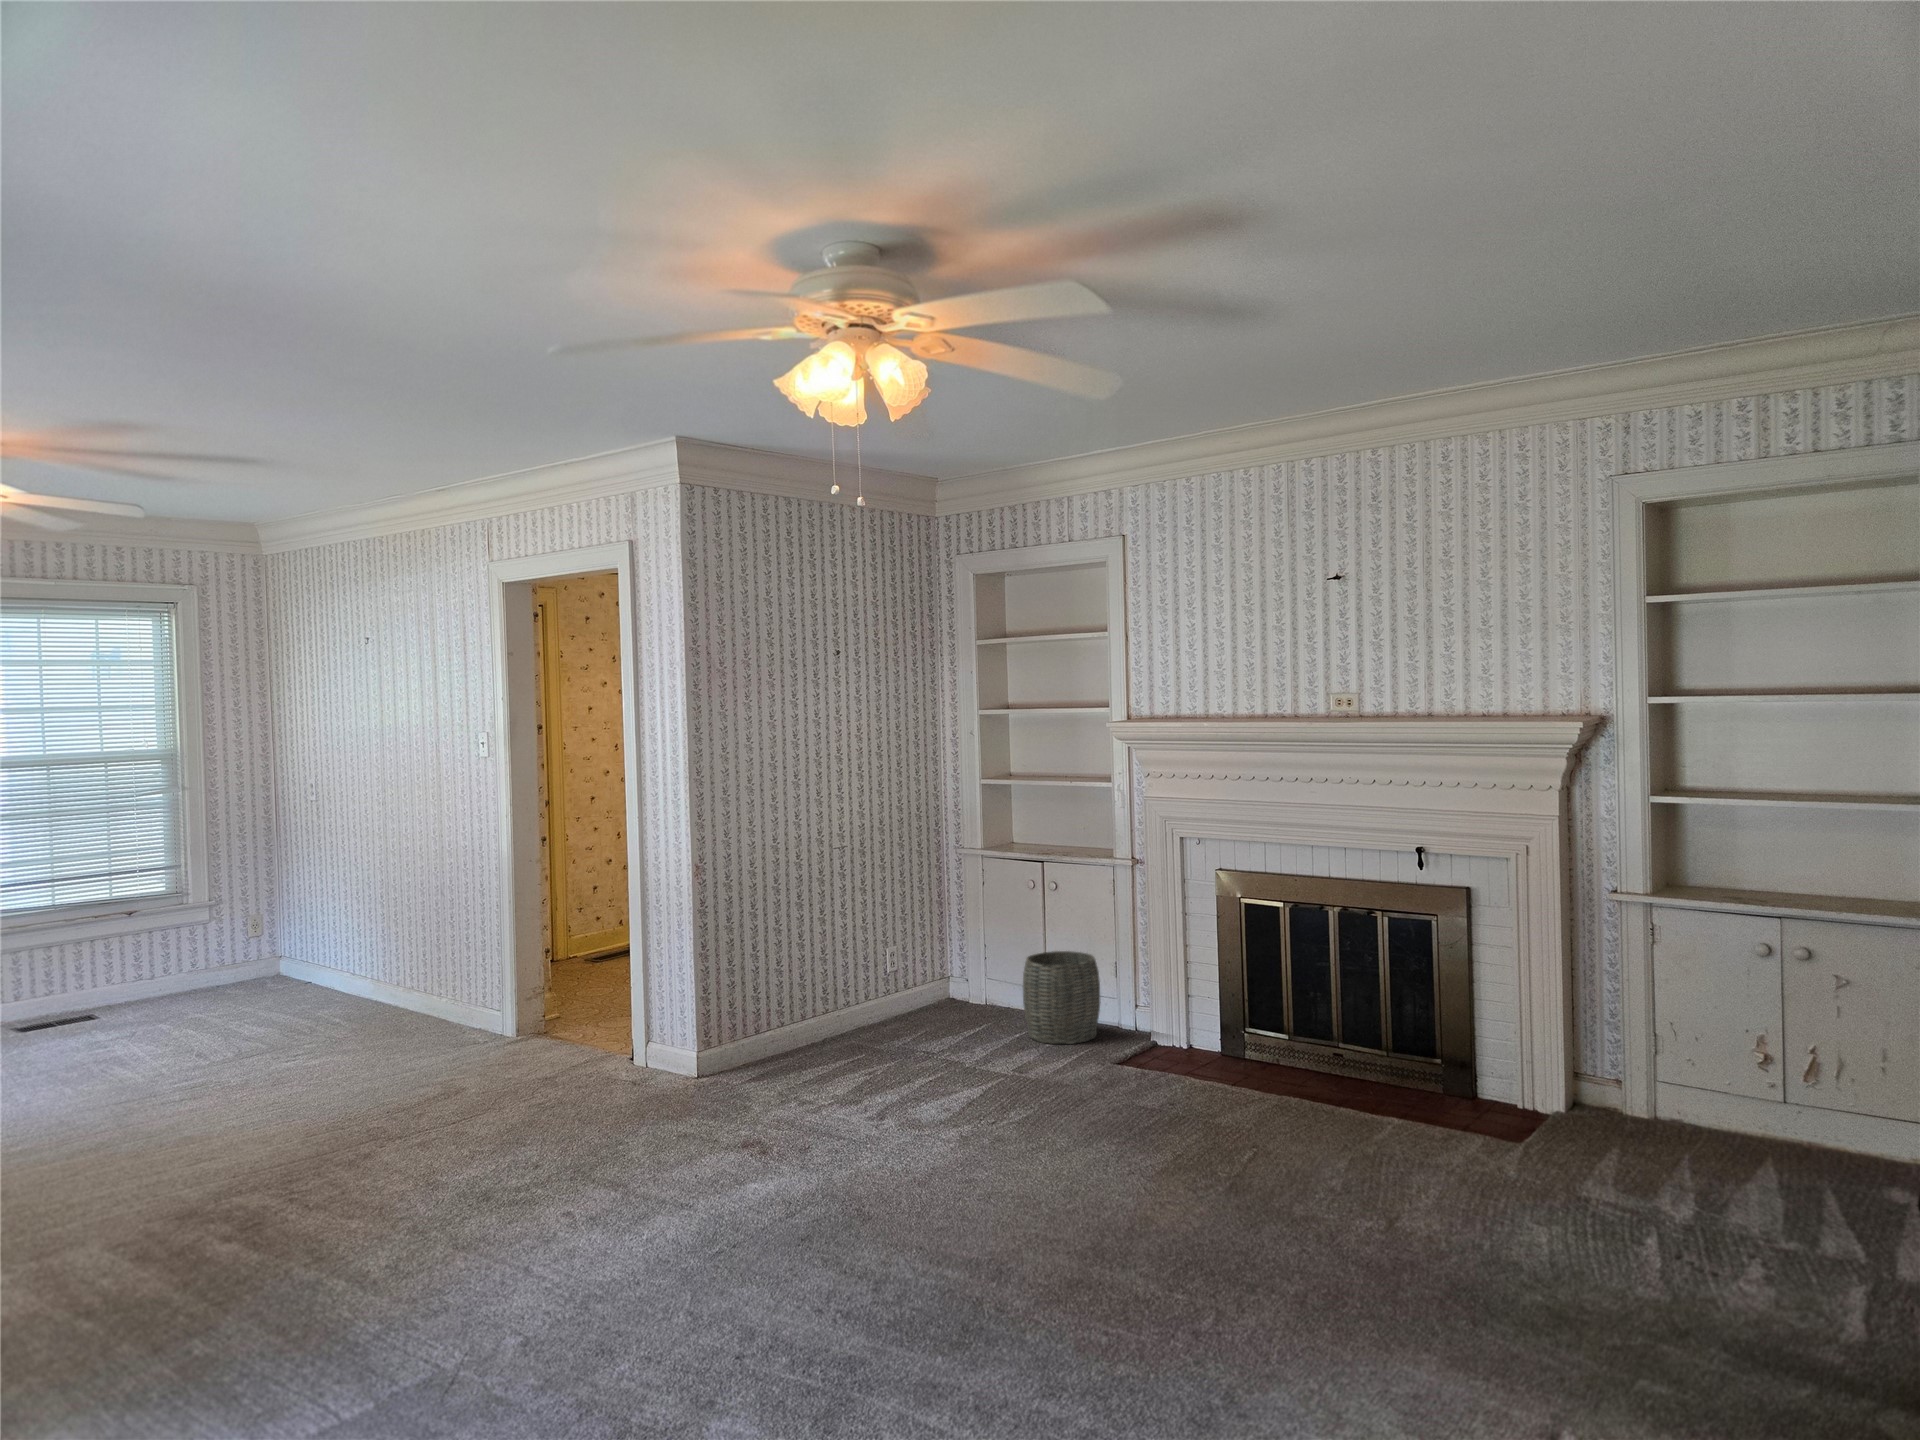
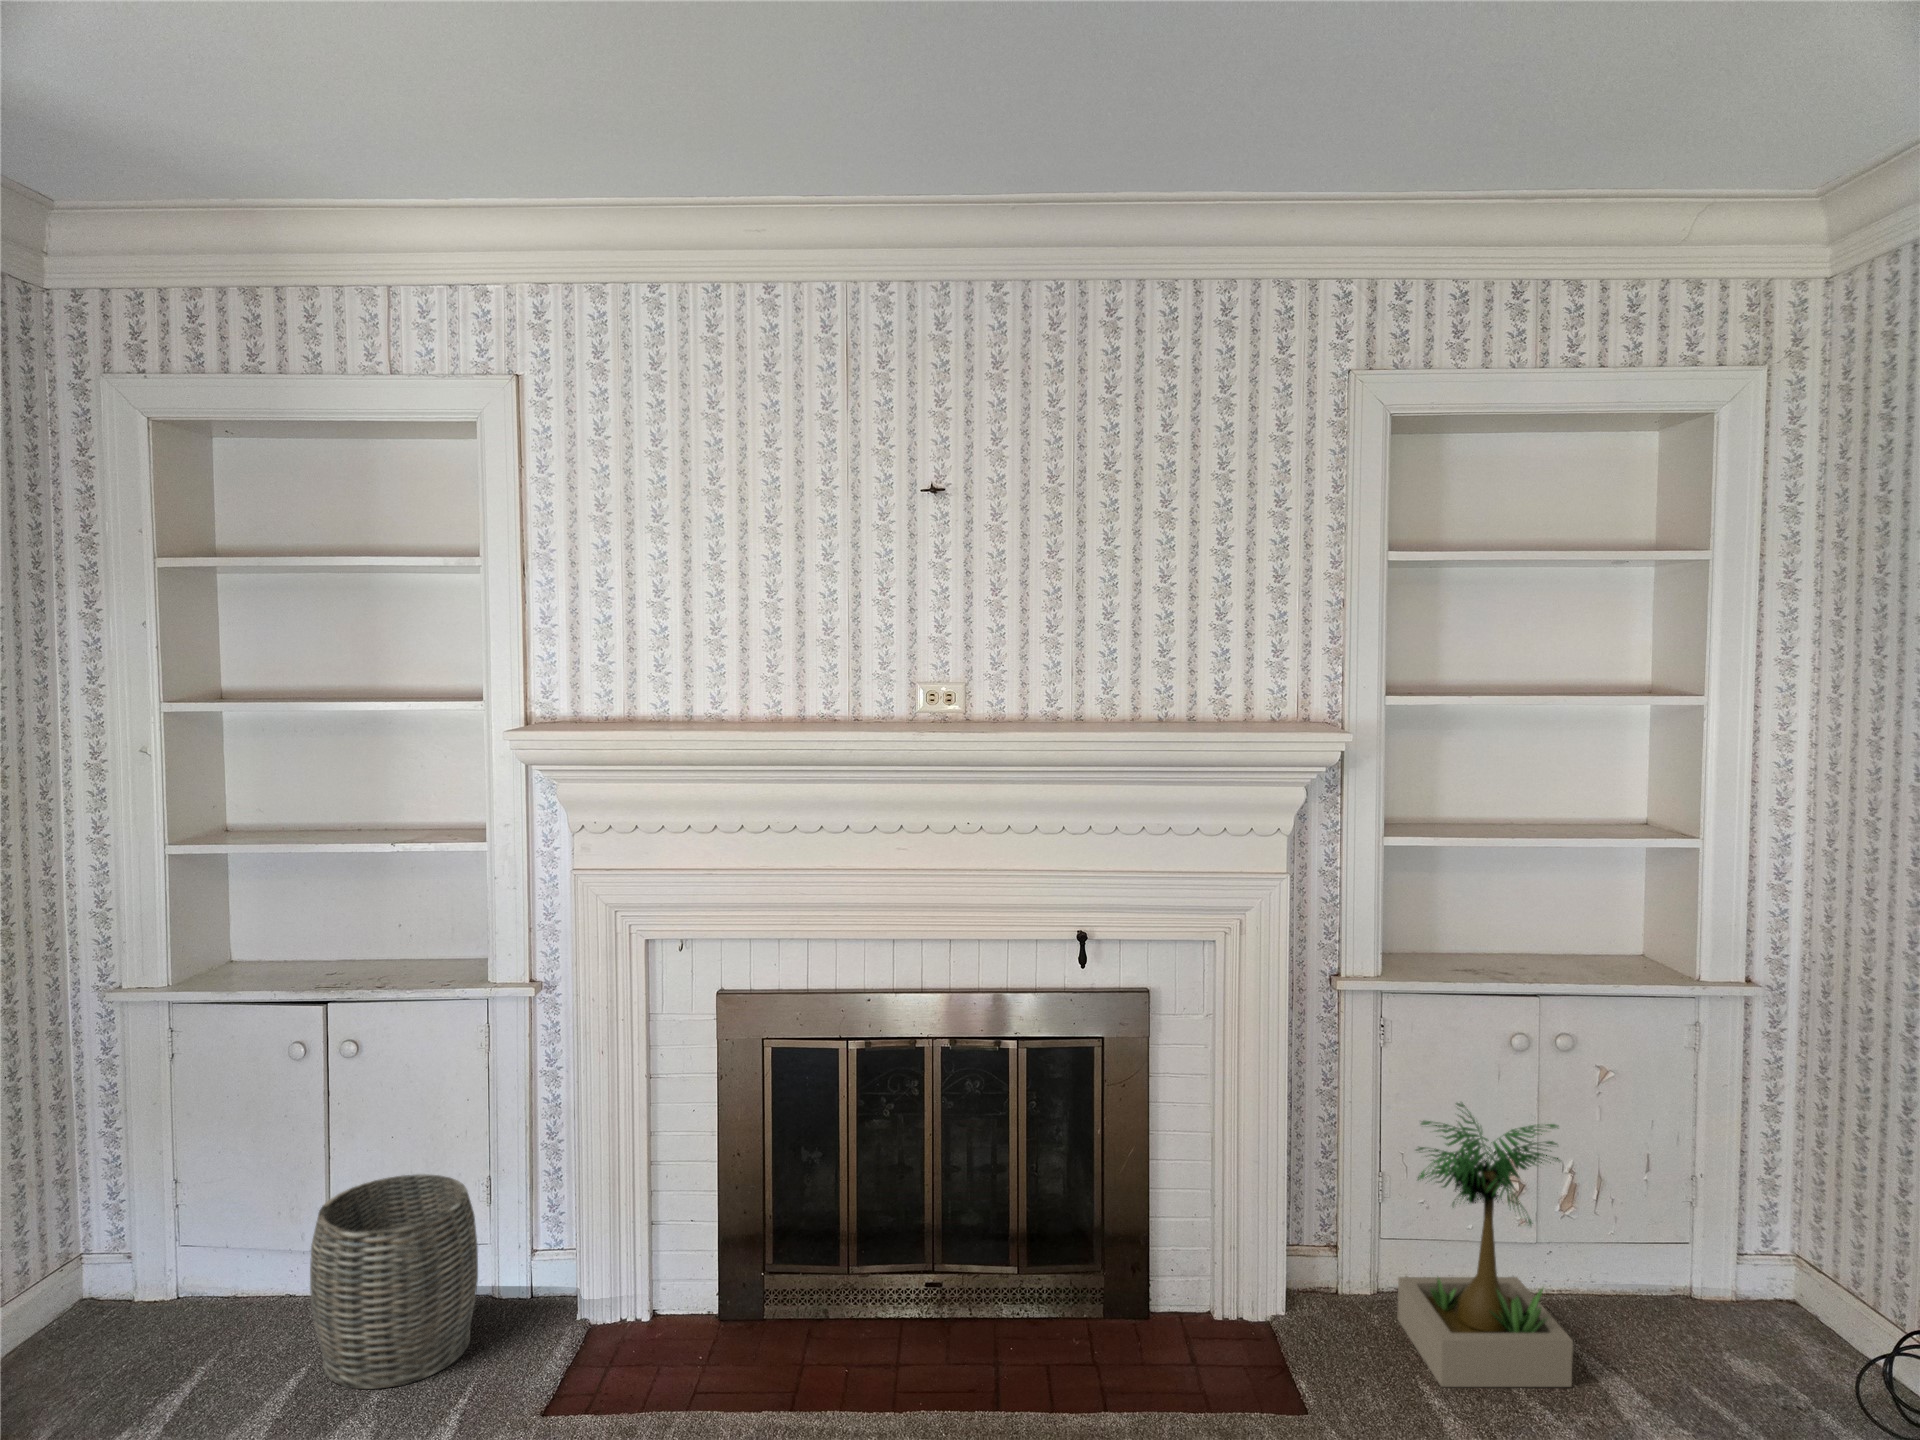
potted plant: none [1626,981,1774,1179] -> present [1397,1103,1573,1387]

